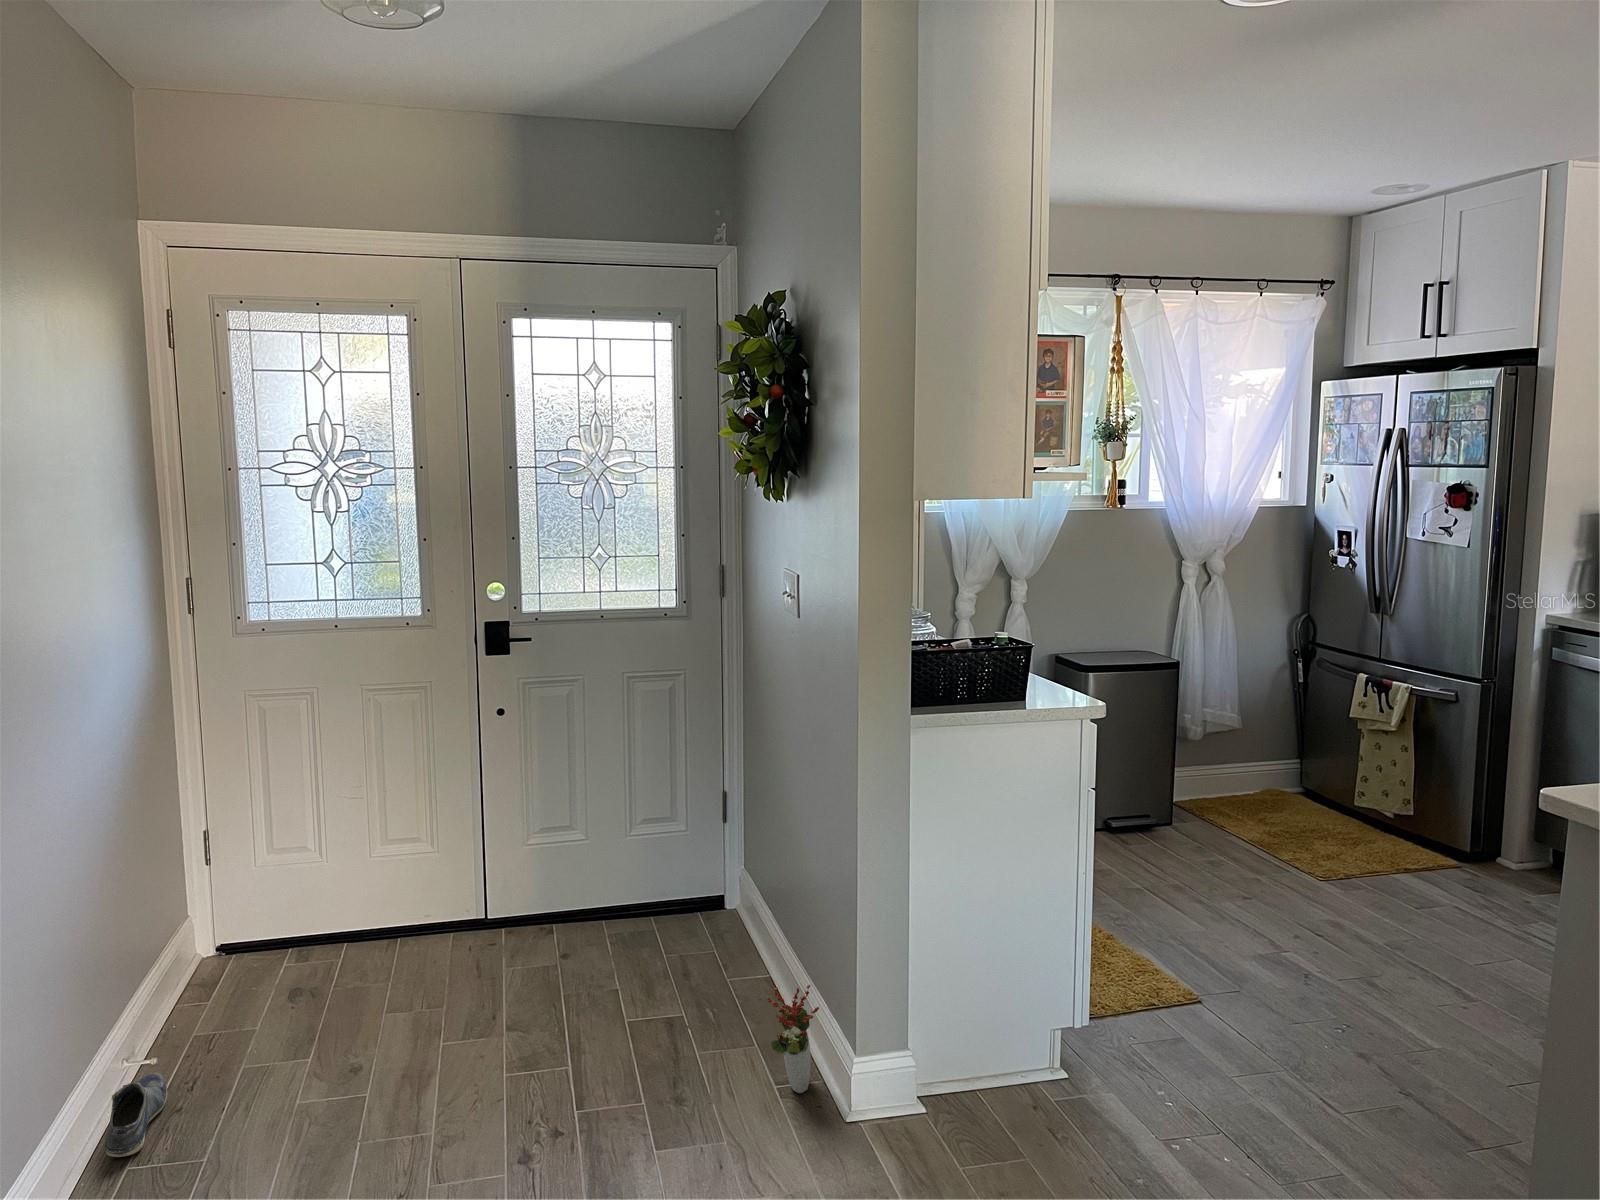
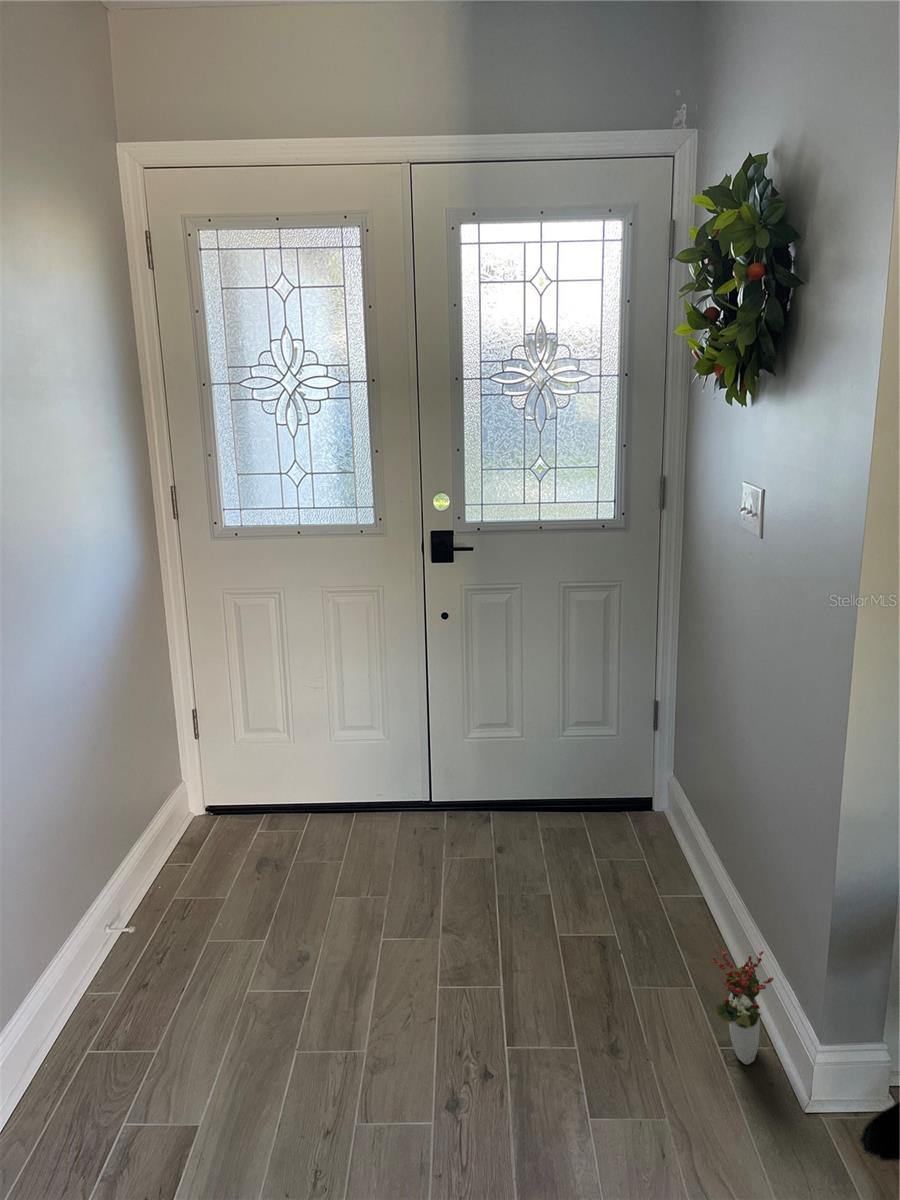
shoe: present [105,1074,167,1157] -> none [83,936,146,1026]

